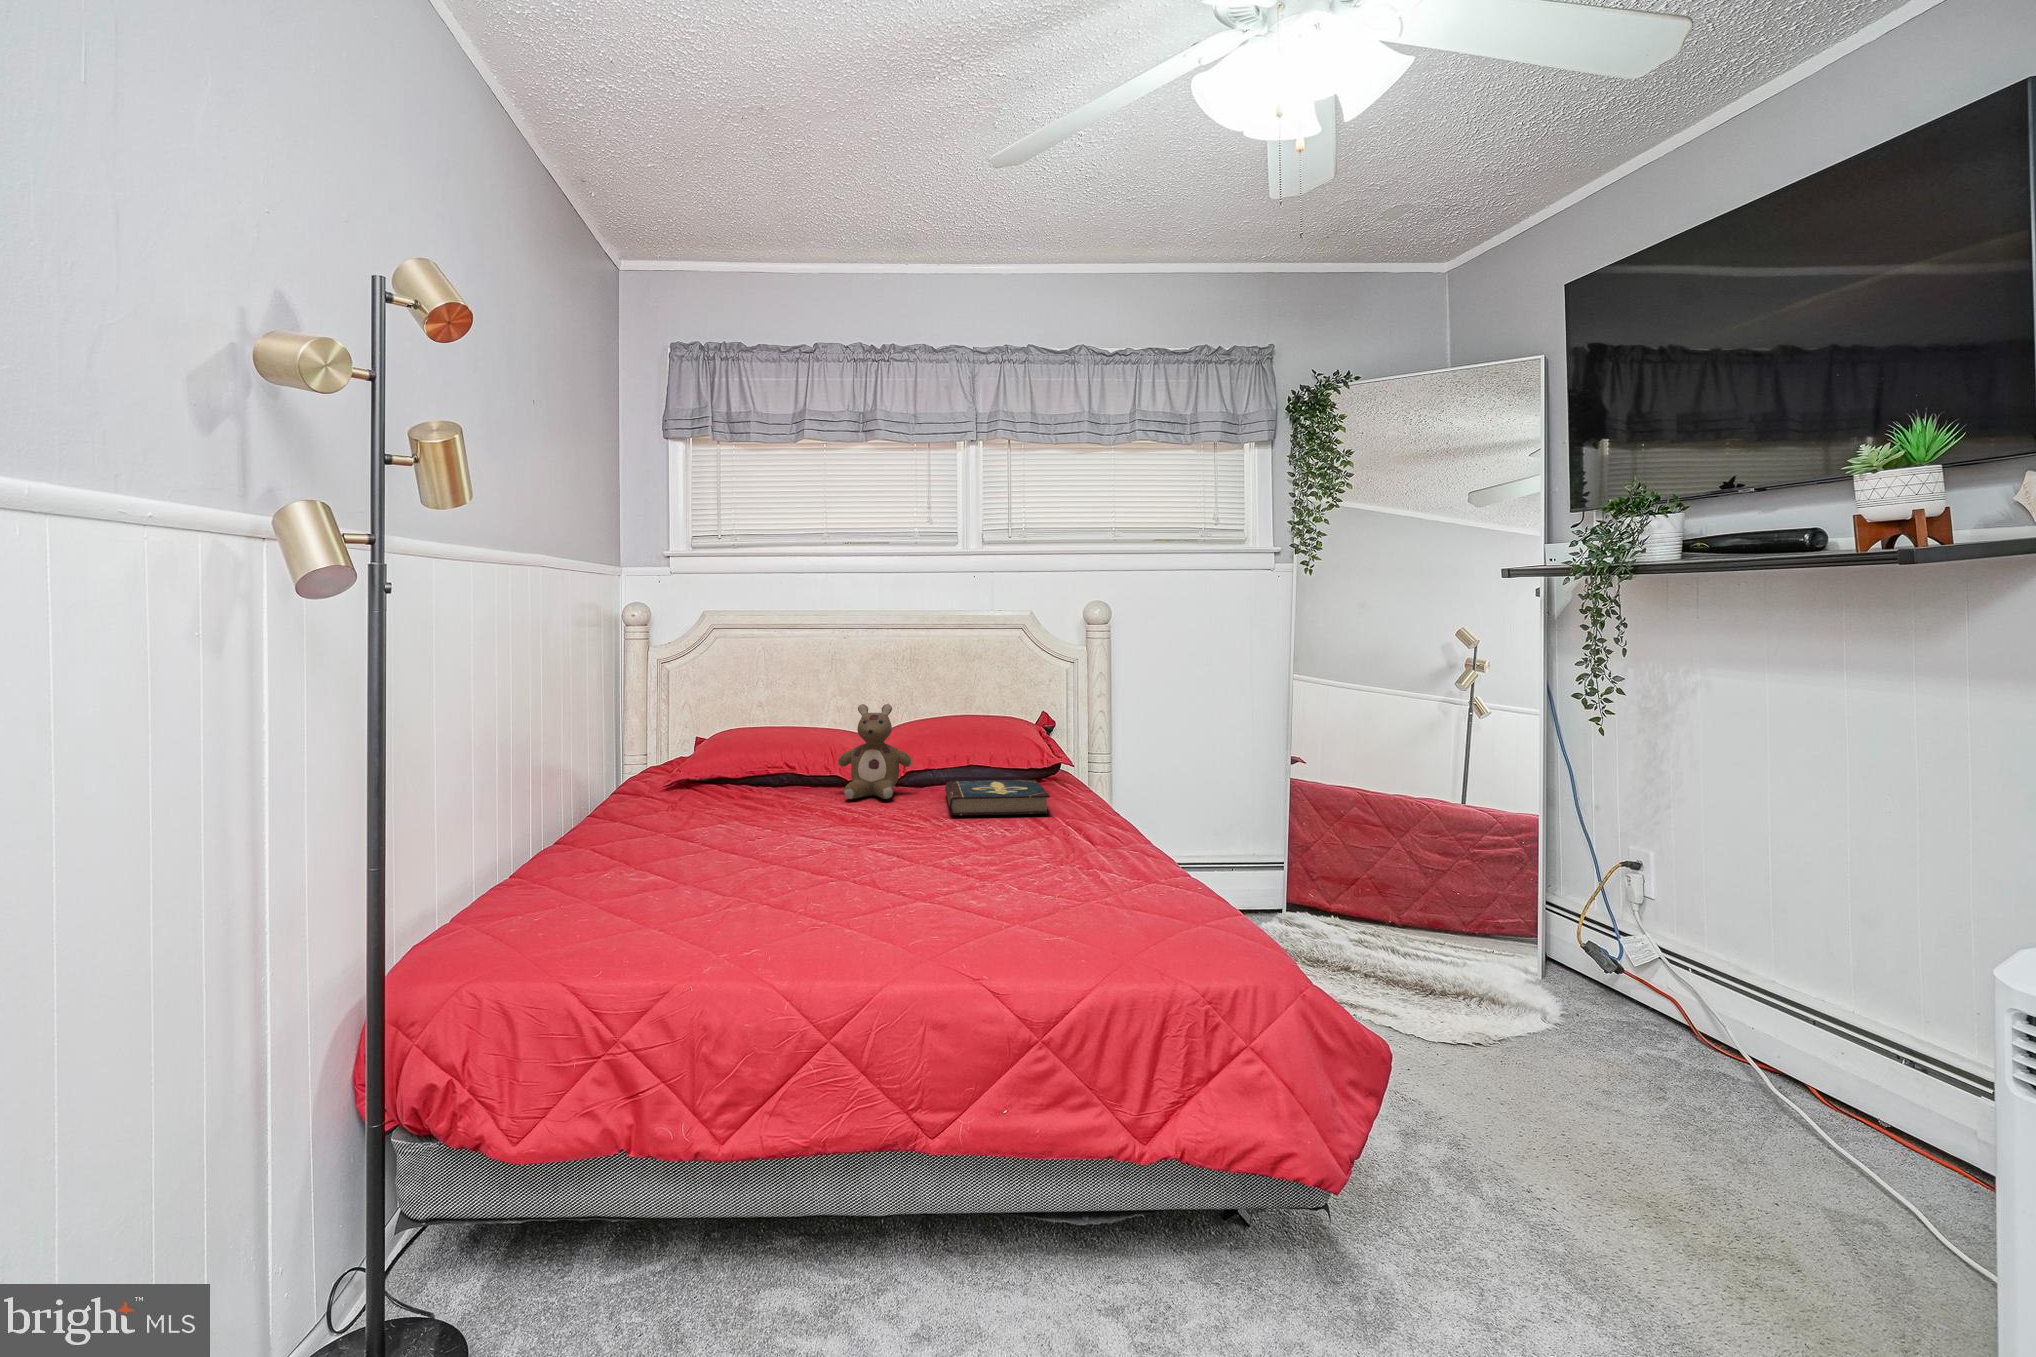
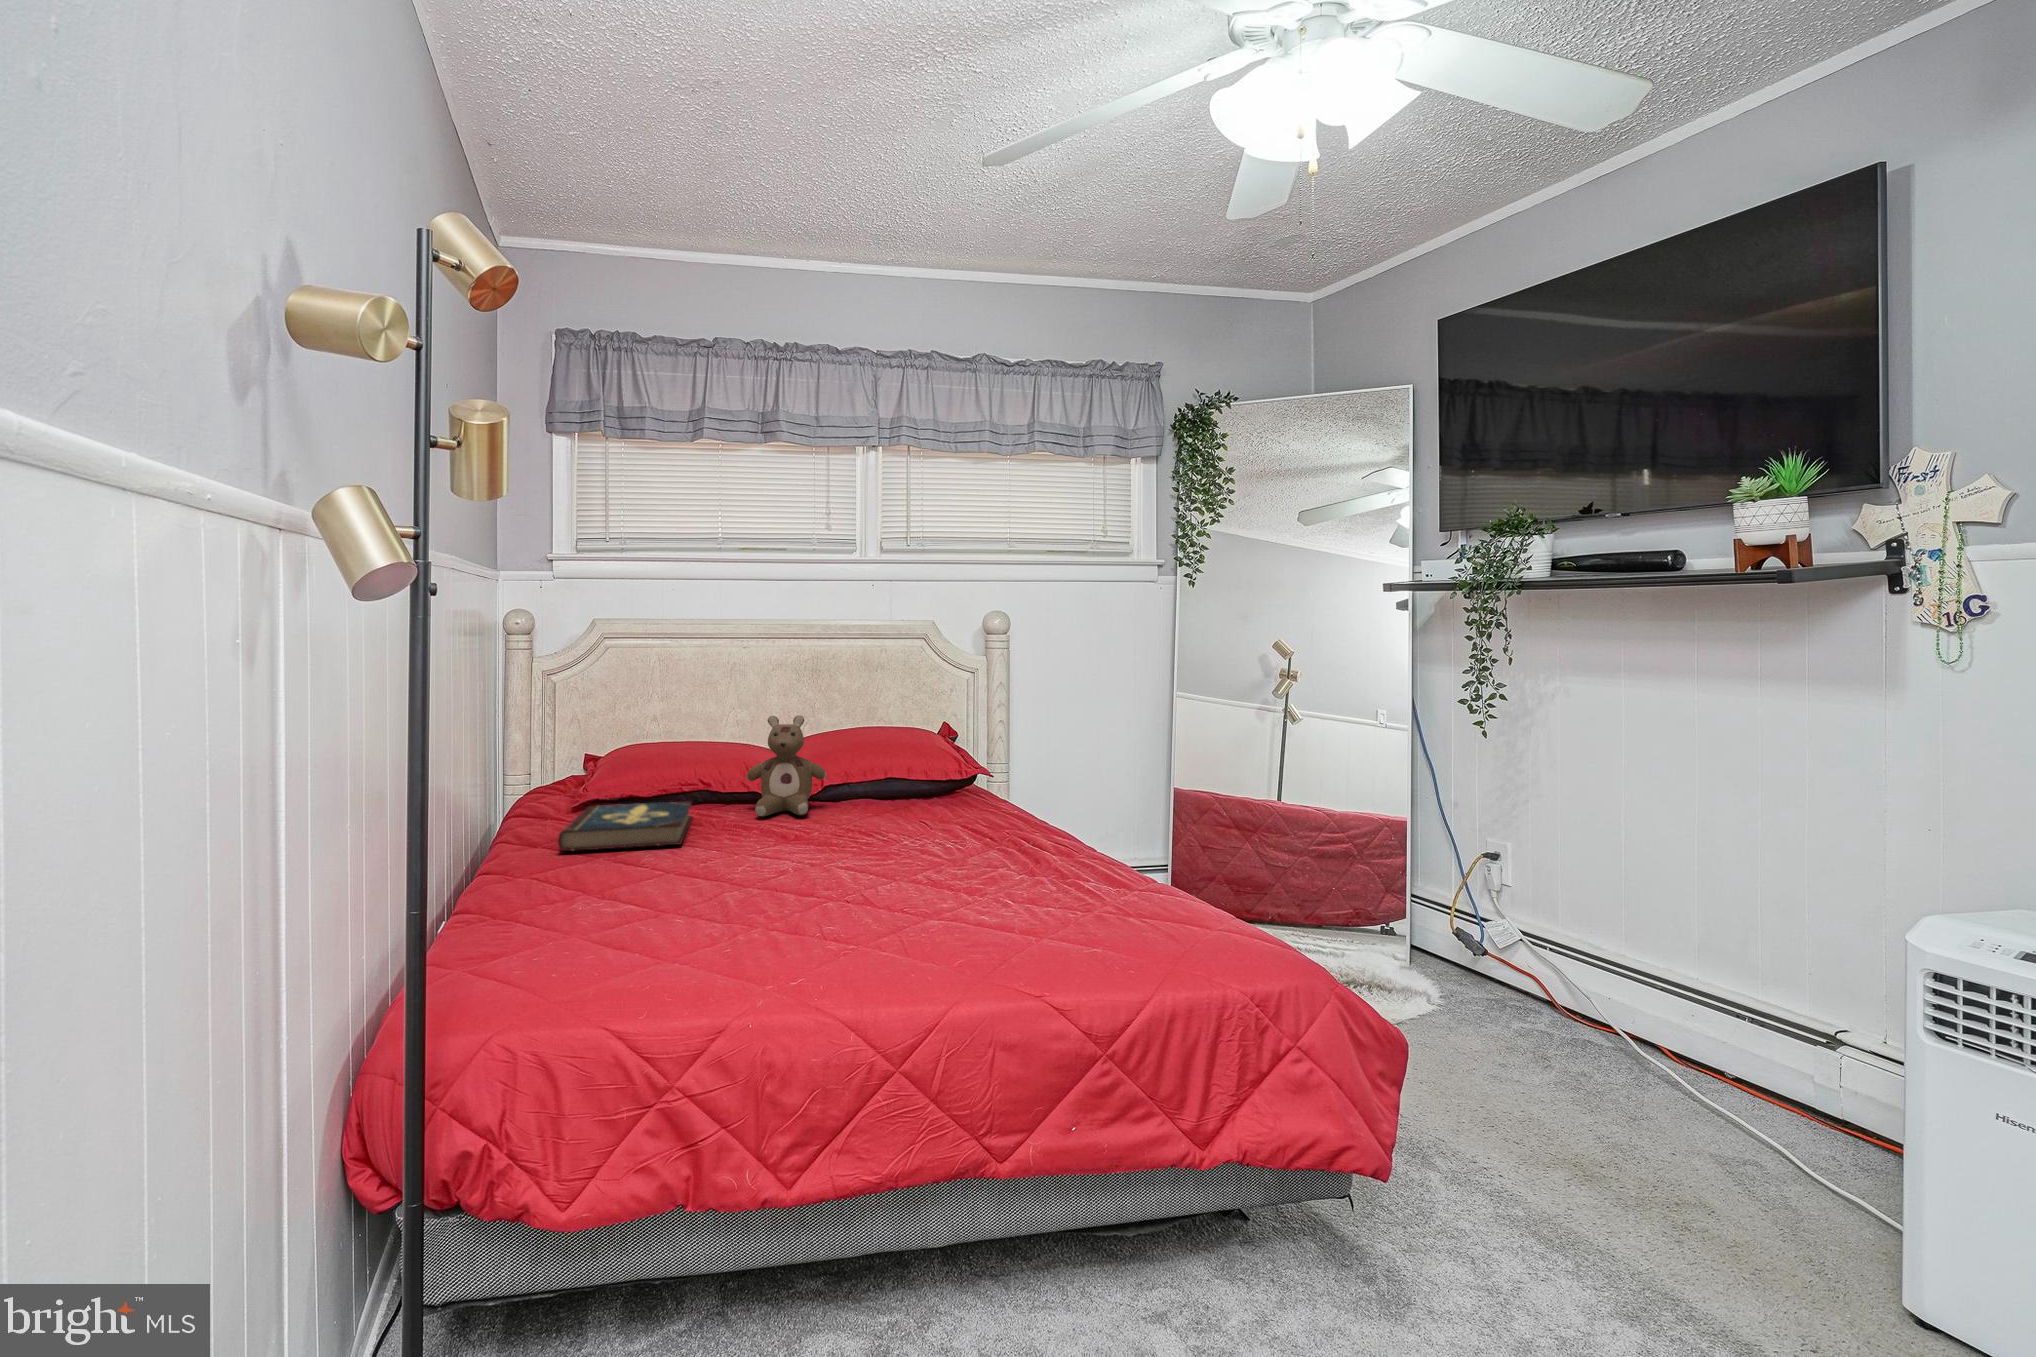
book: present [945,780,1050,815] -> present [558,801,692,851]

